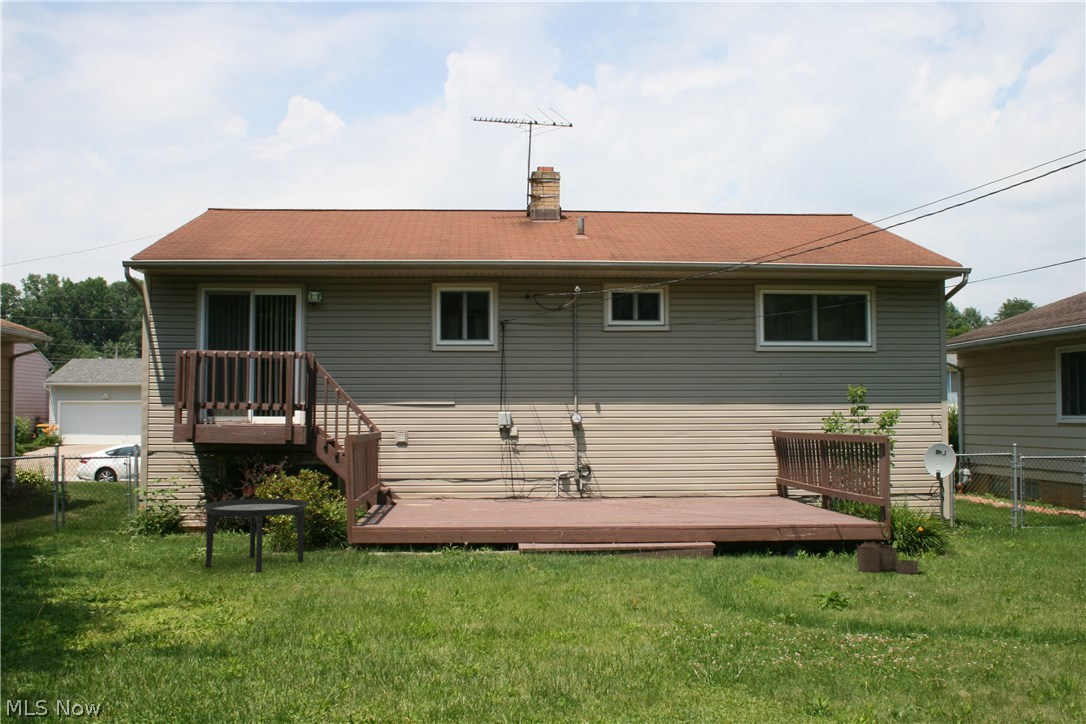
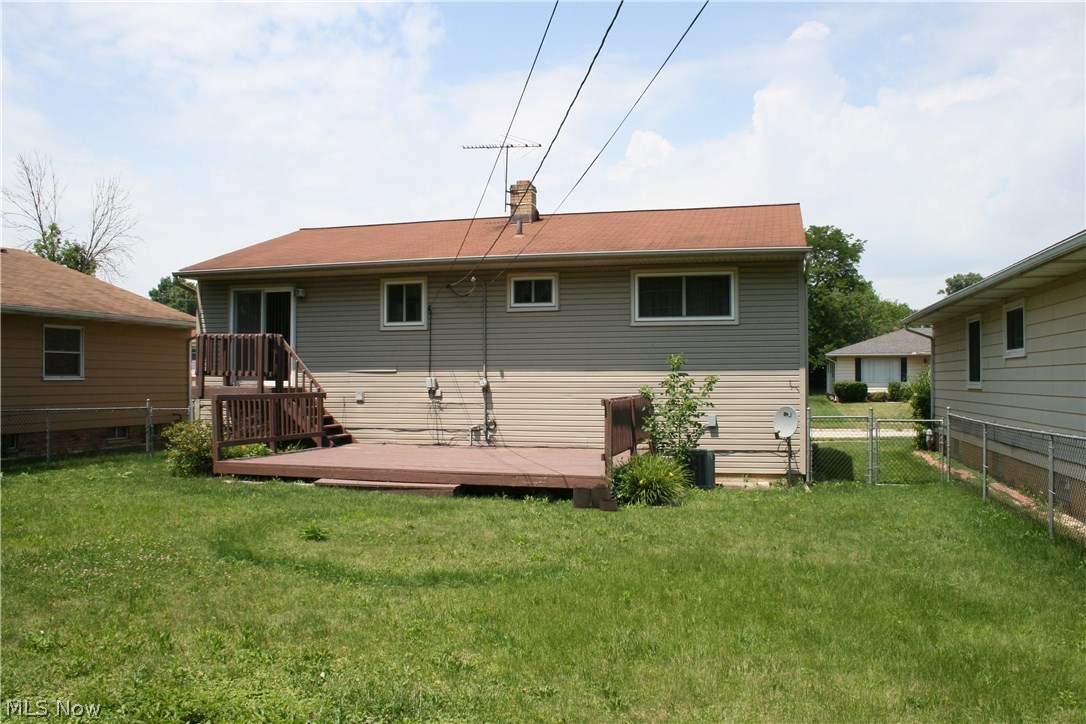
round table: present [202,499,309,572] -> none [138,438,216,486]

